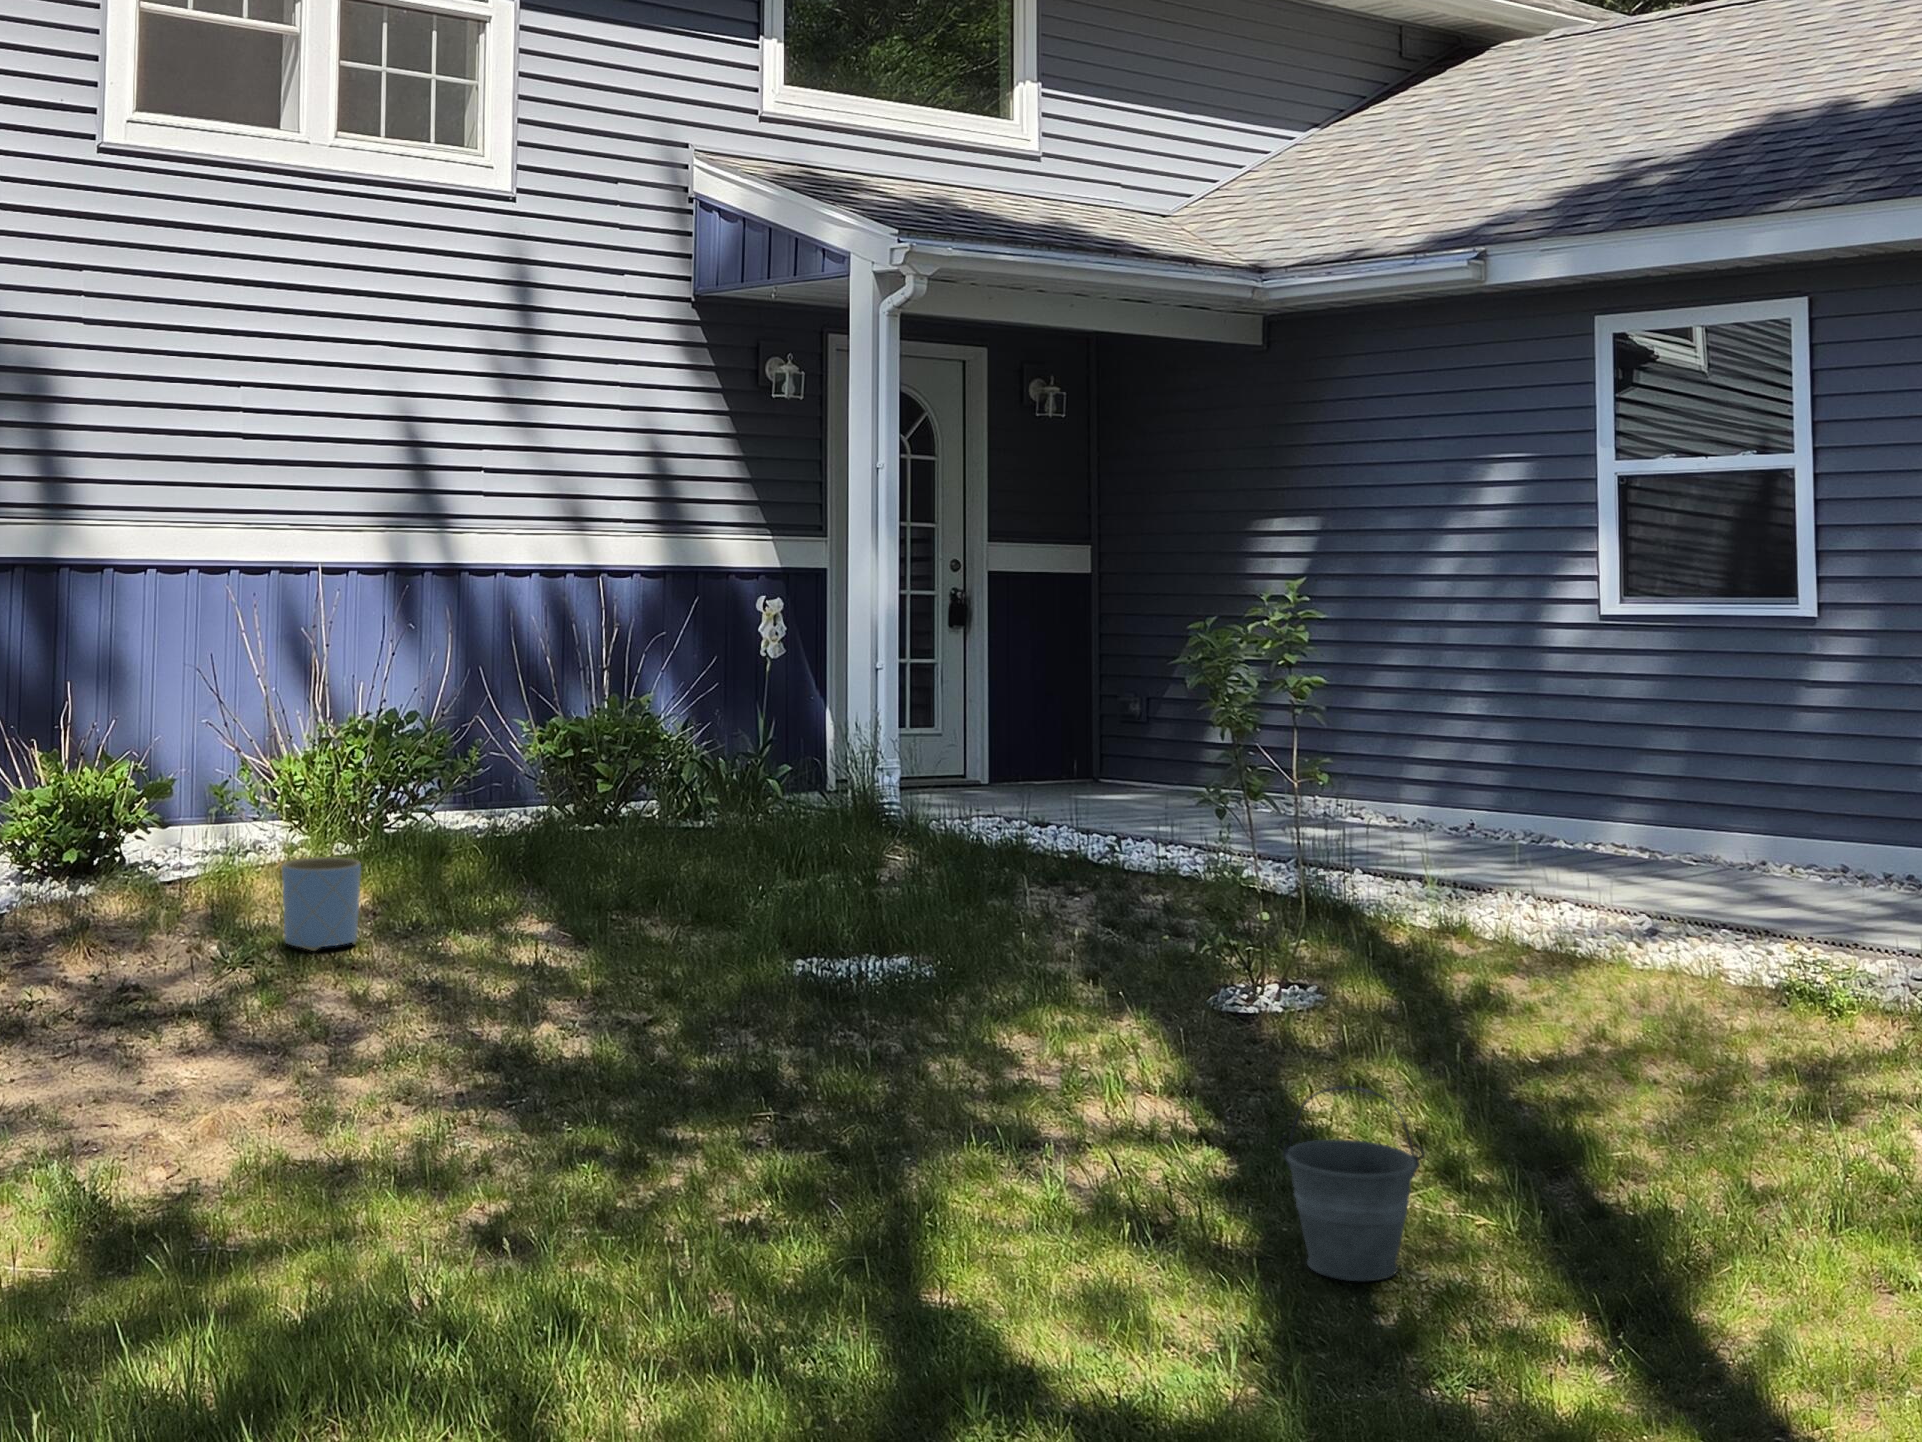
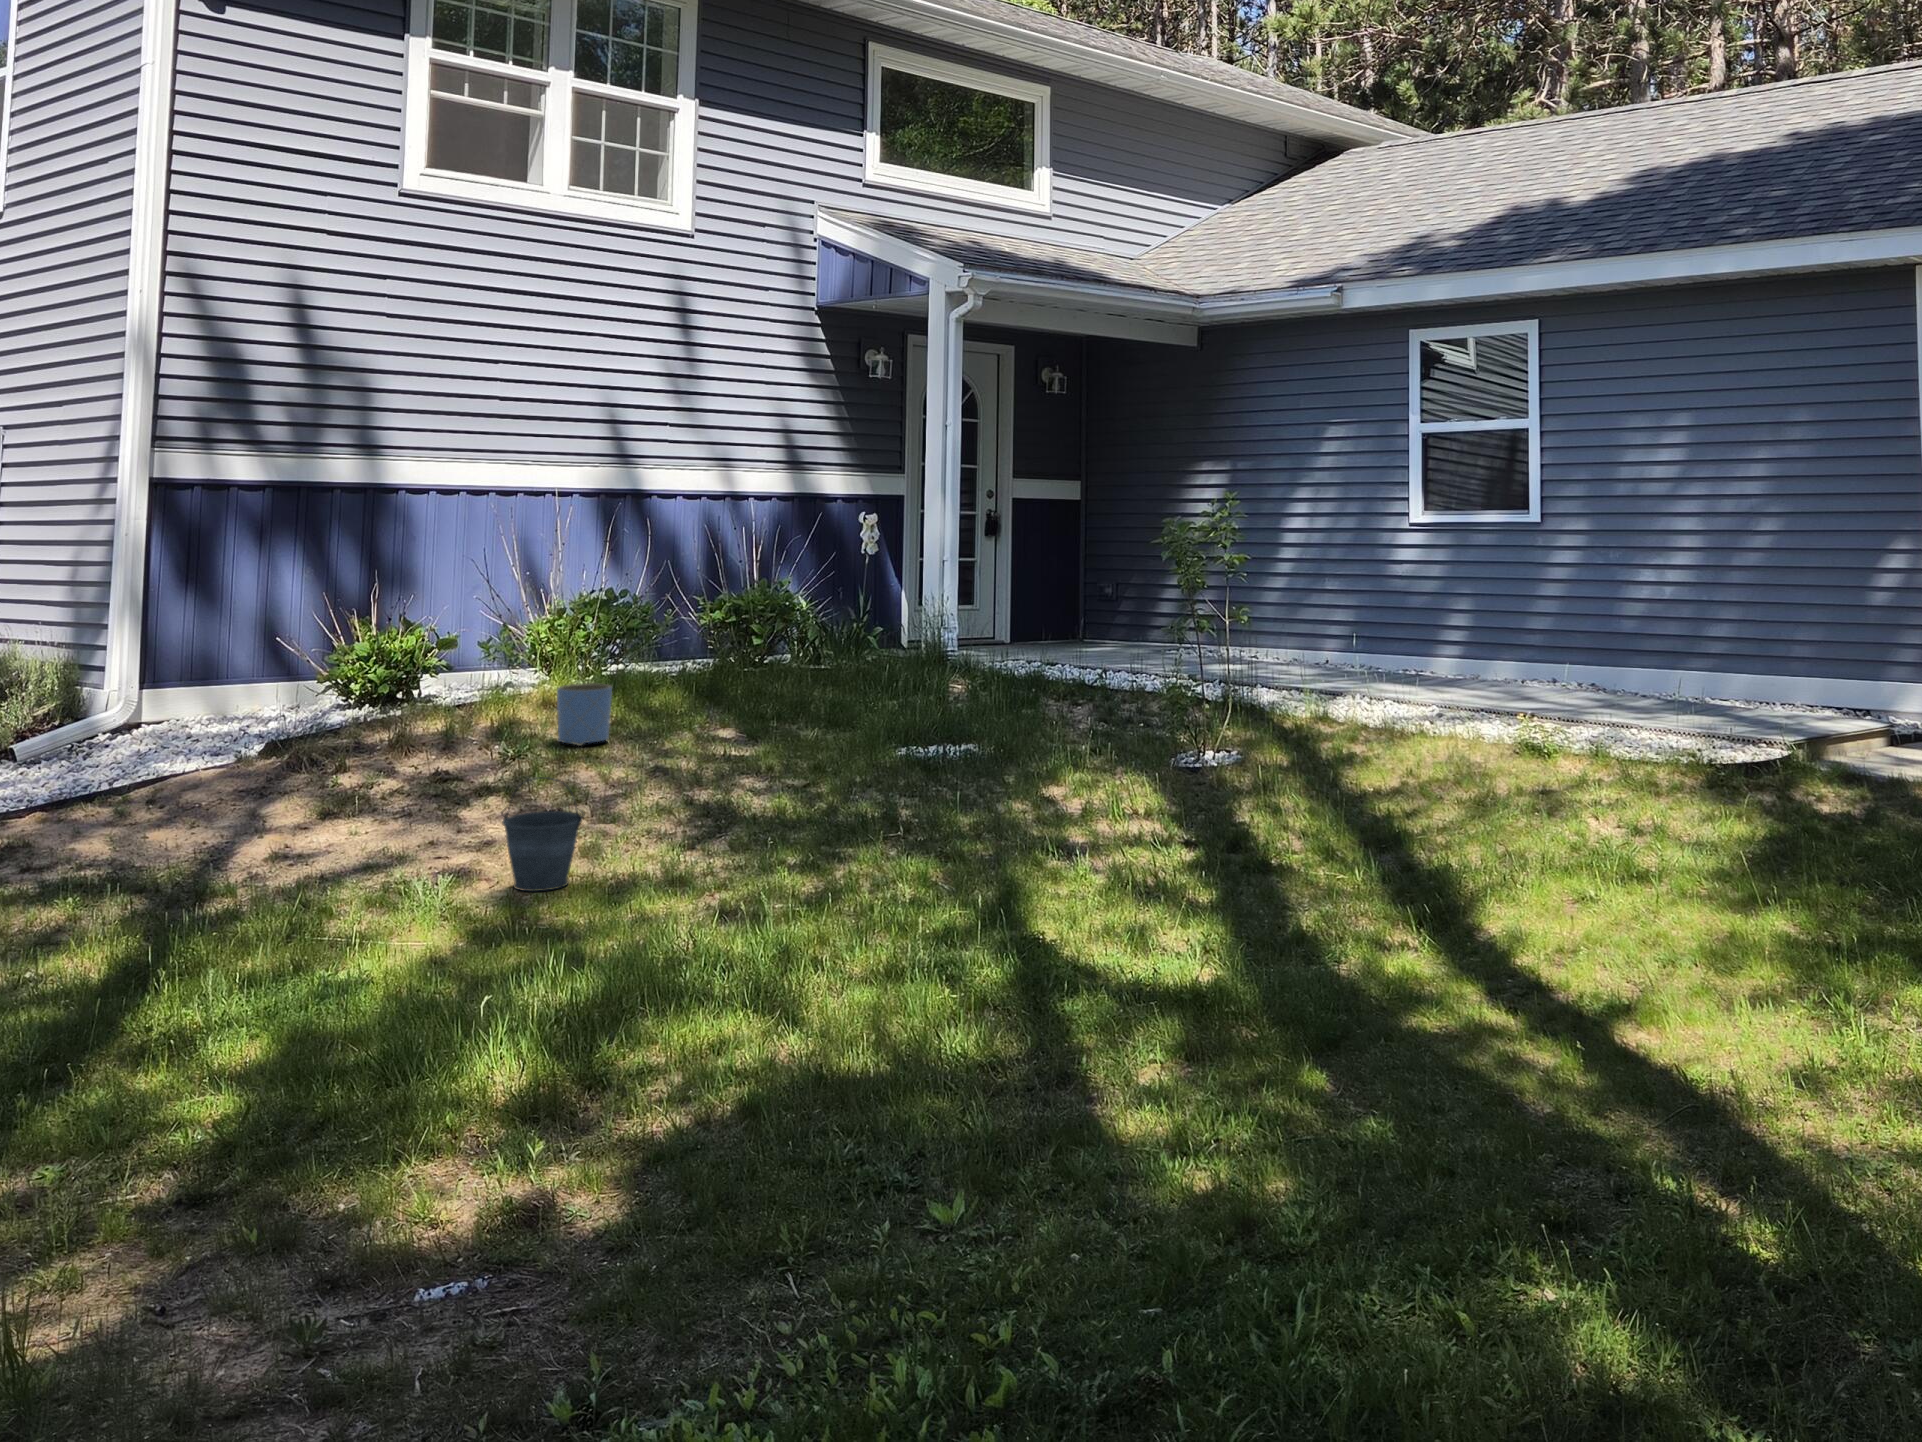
bucket: present [1278,1086,1425,1281] -> present [502,777,583,891]

